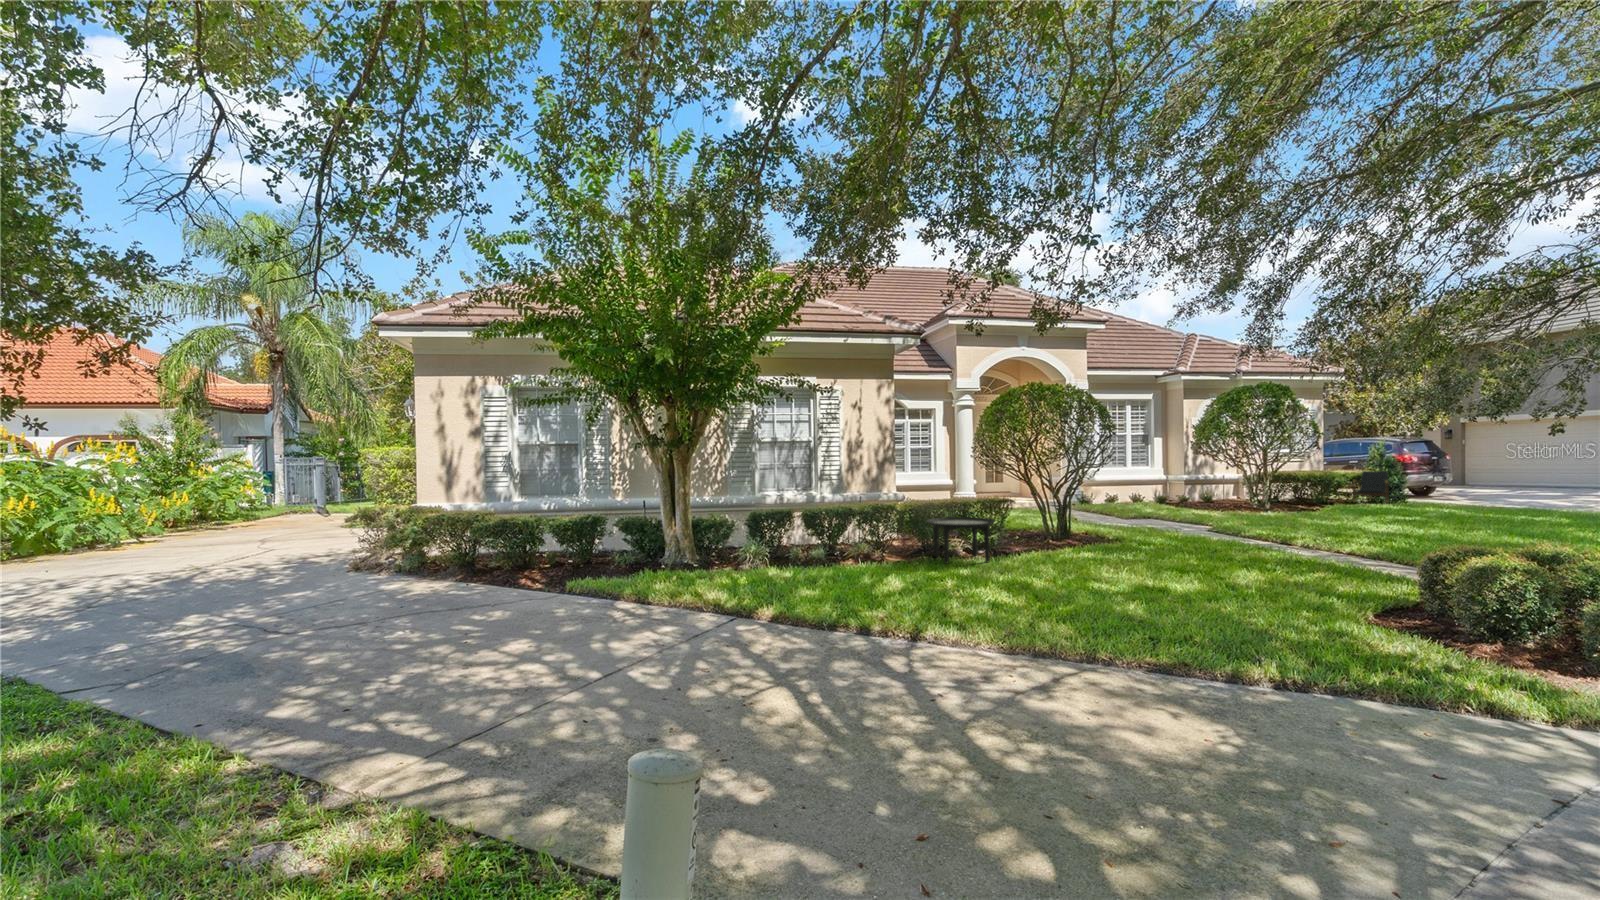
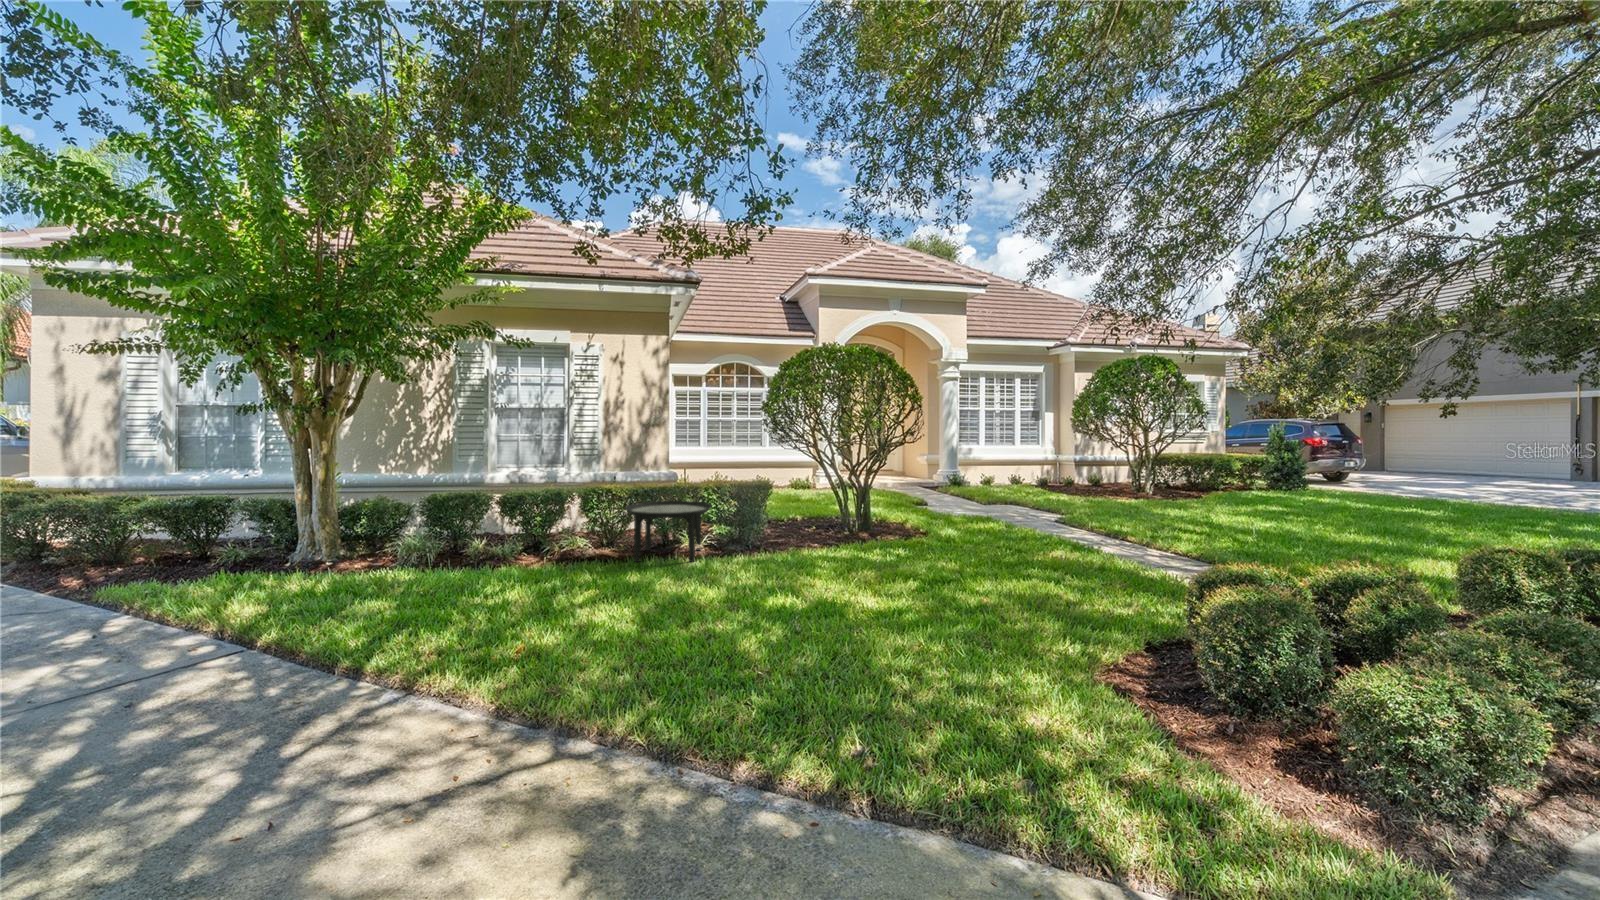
lounge chair: present [1353,471,1389,502] -> none [1249,456,1290,493]

